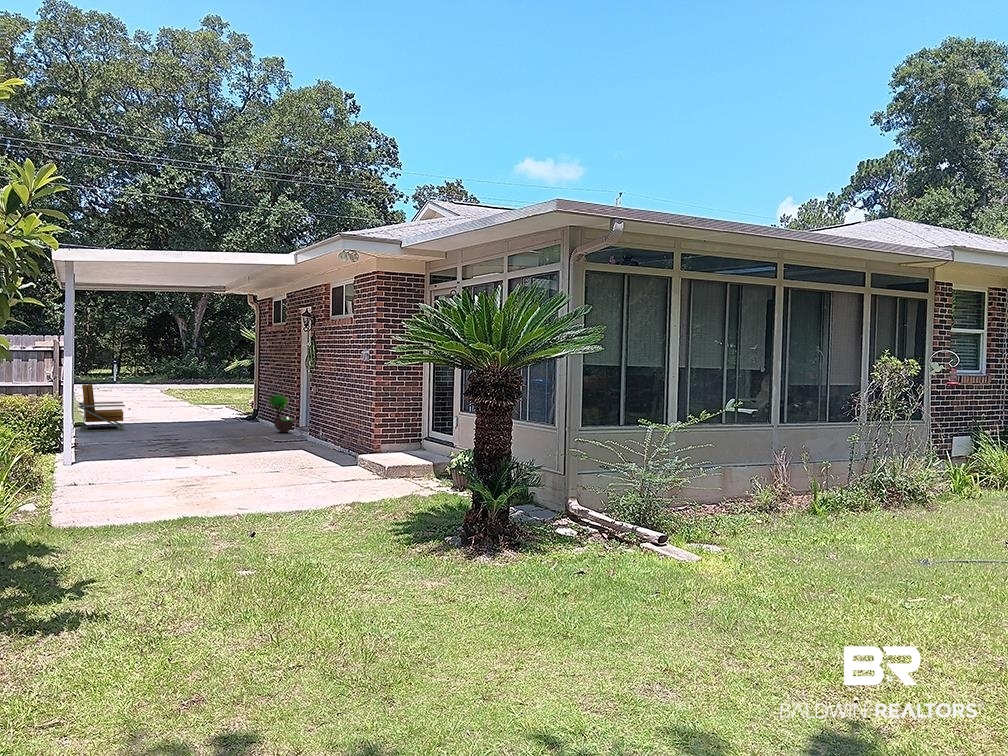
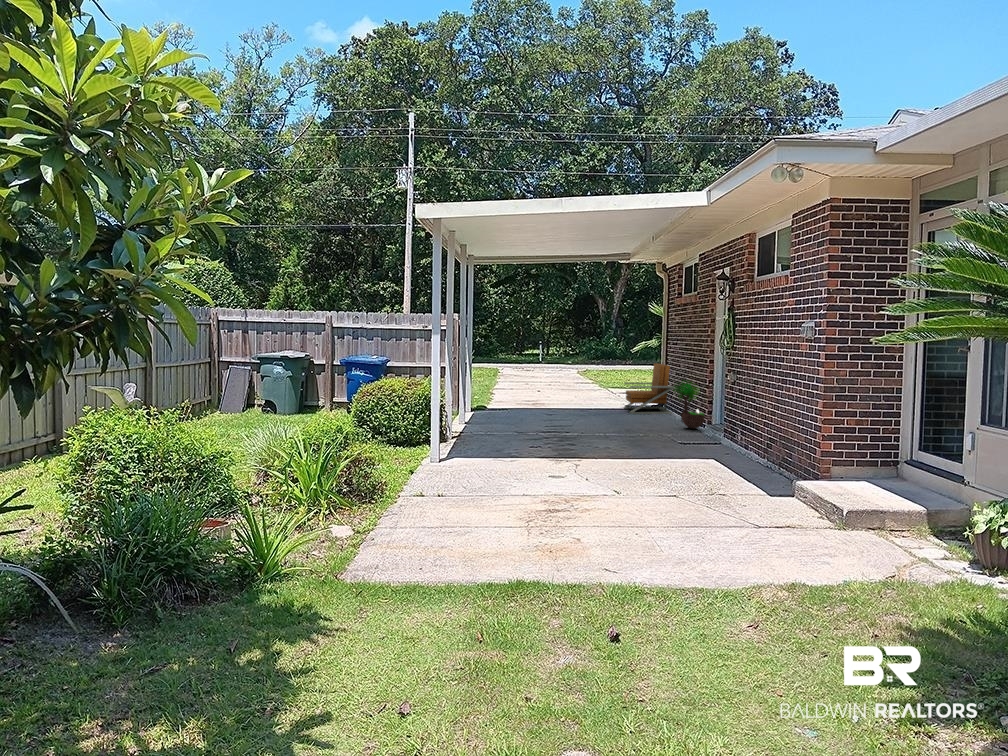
lounge chair: present [78,384,125,432] -> present [624,363,674,414]

